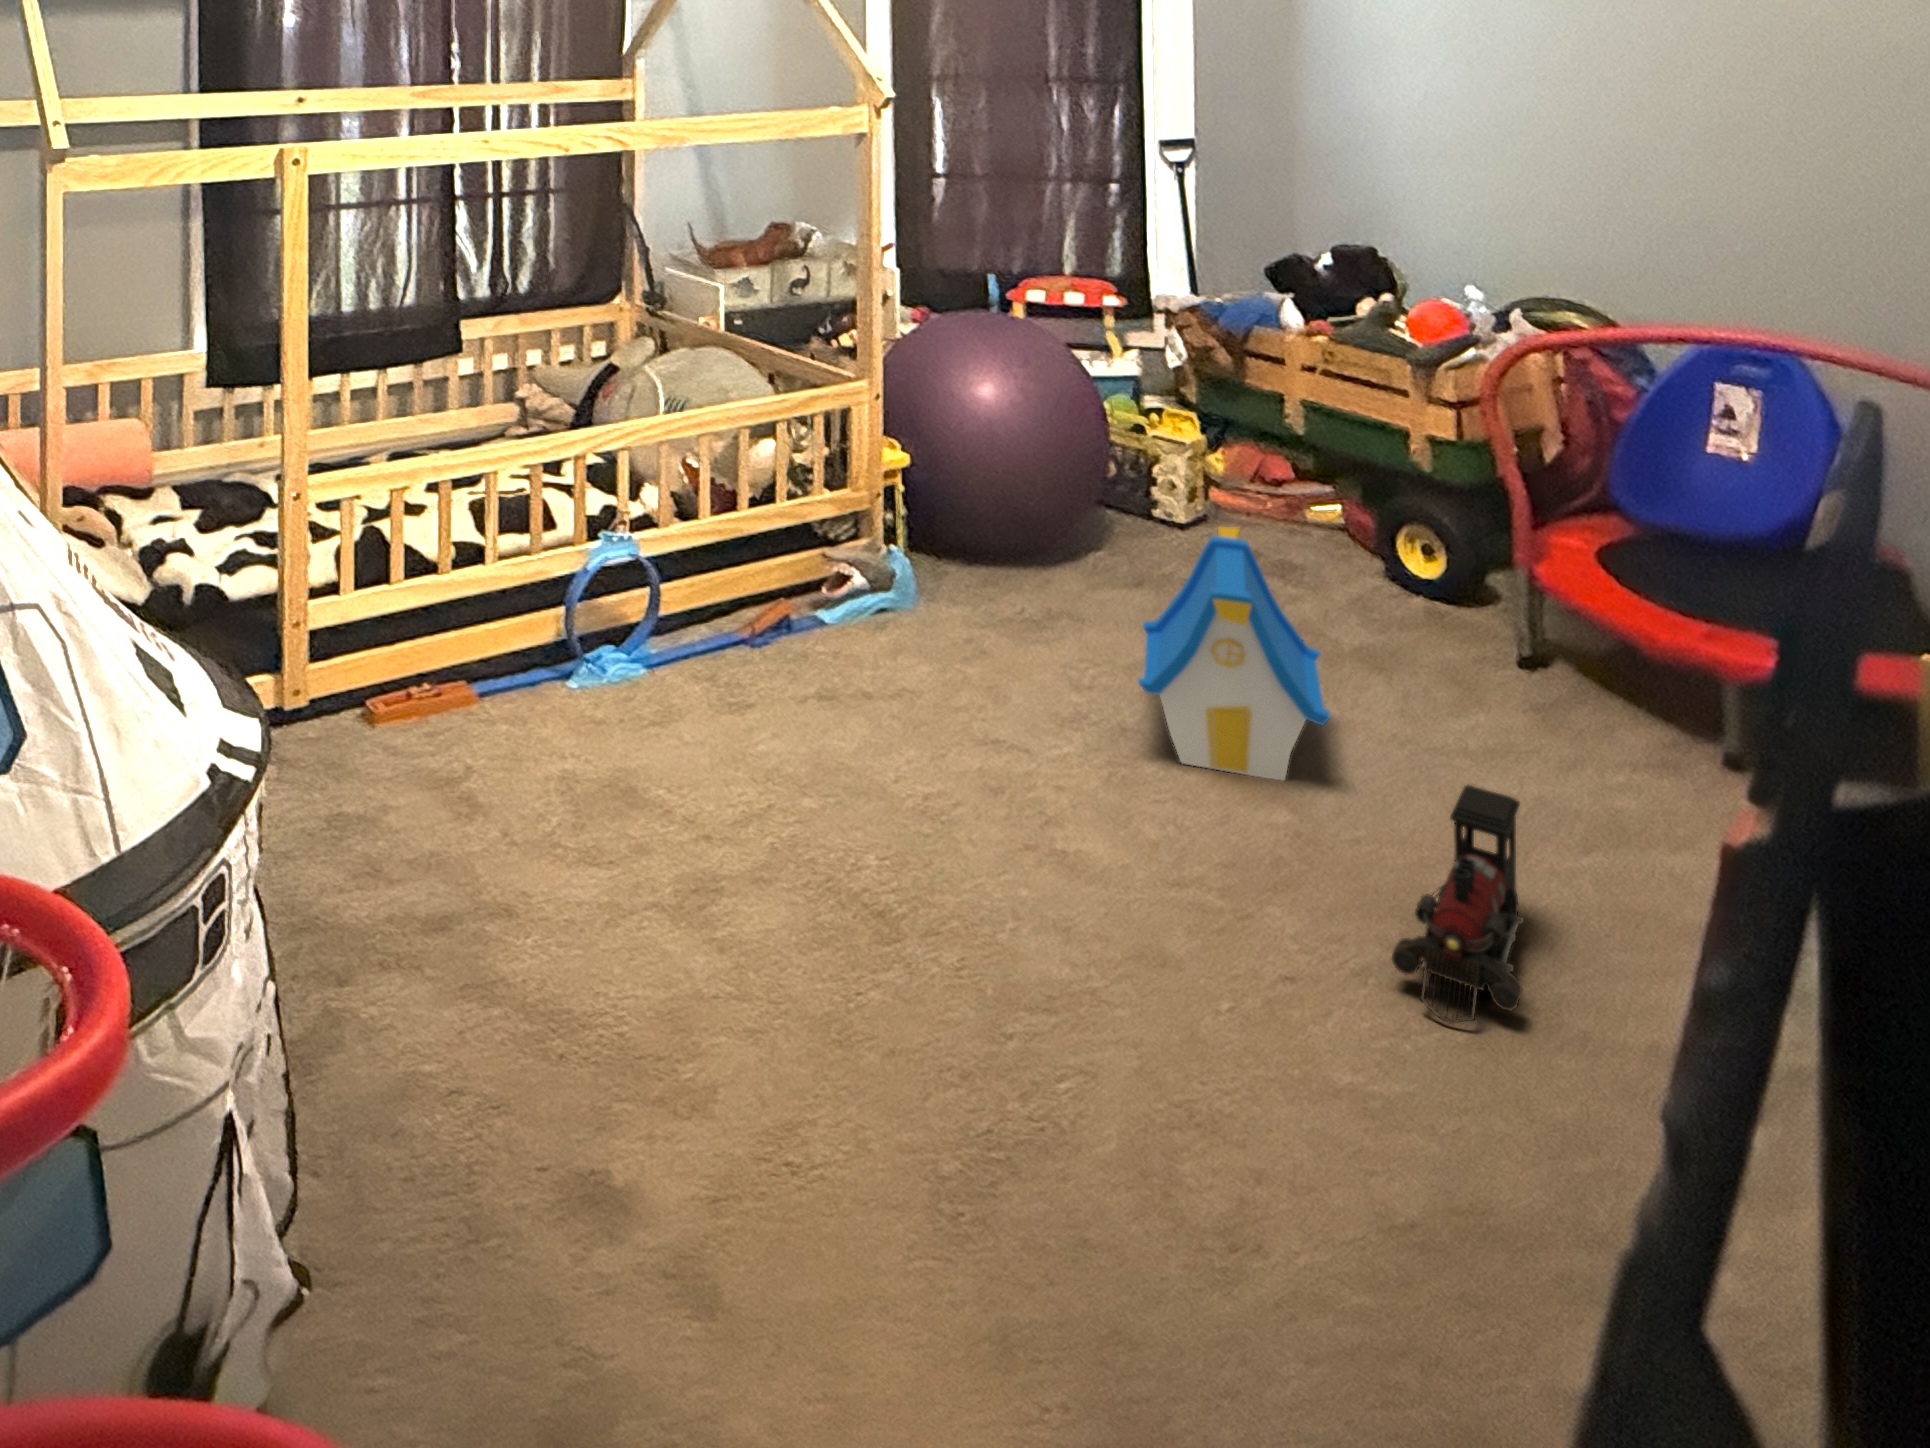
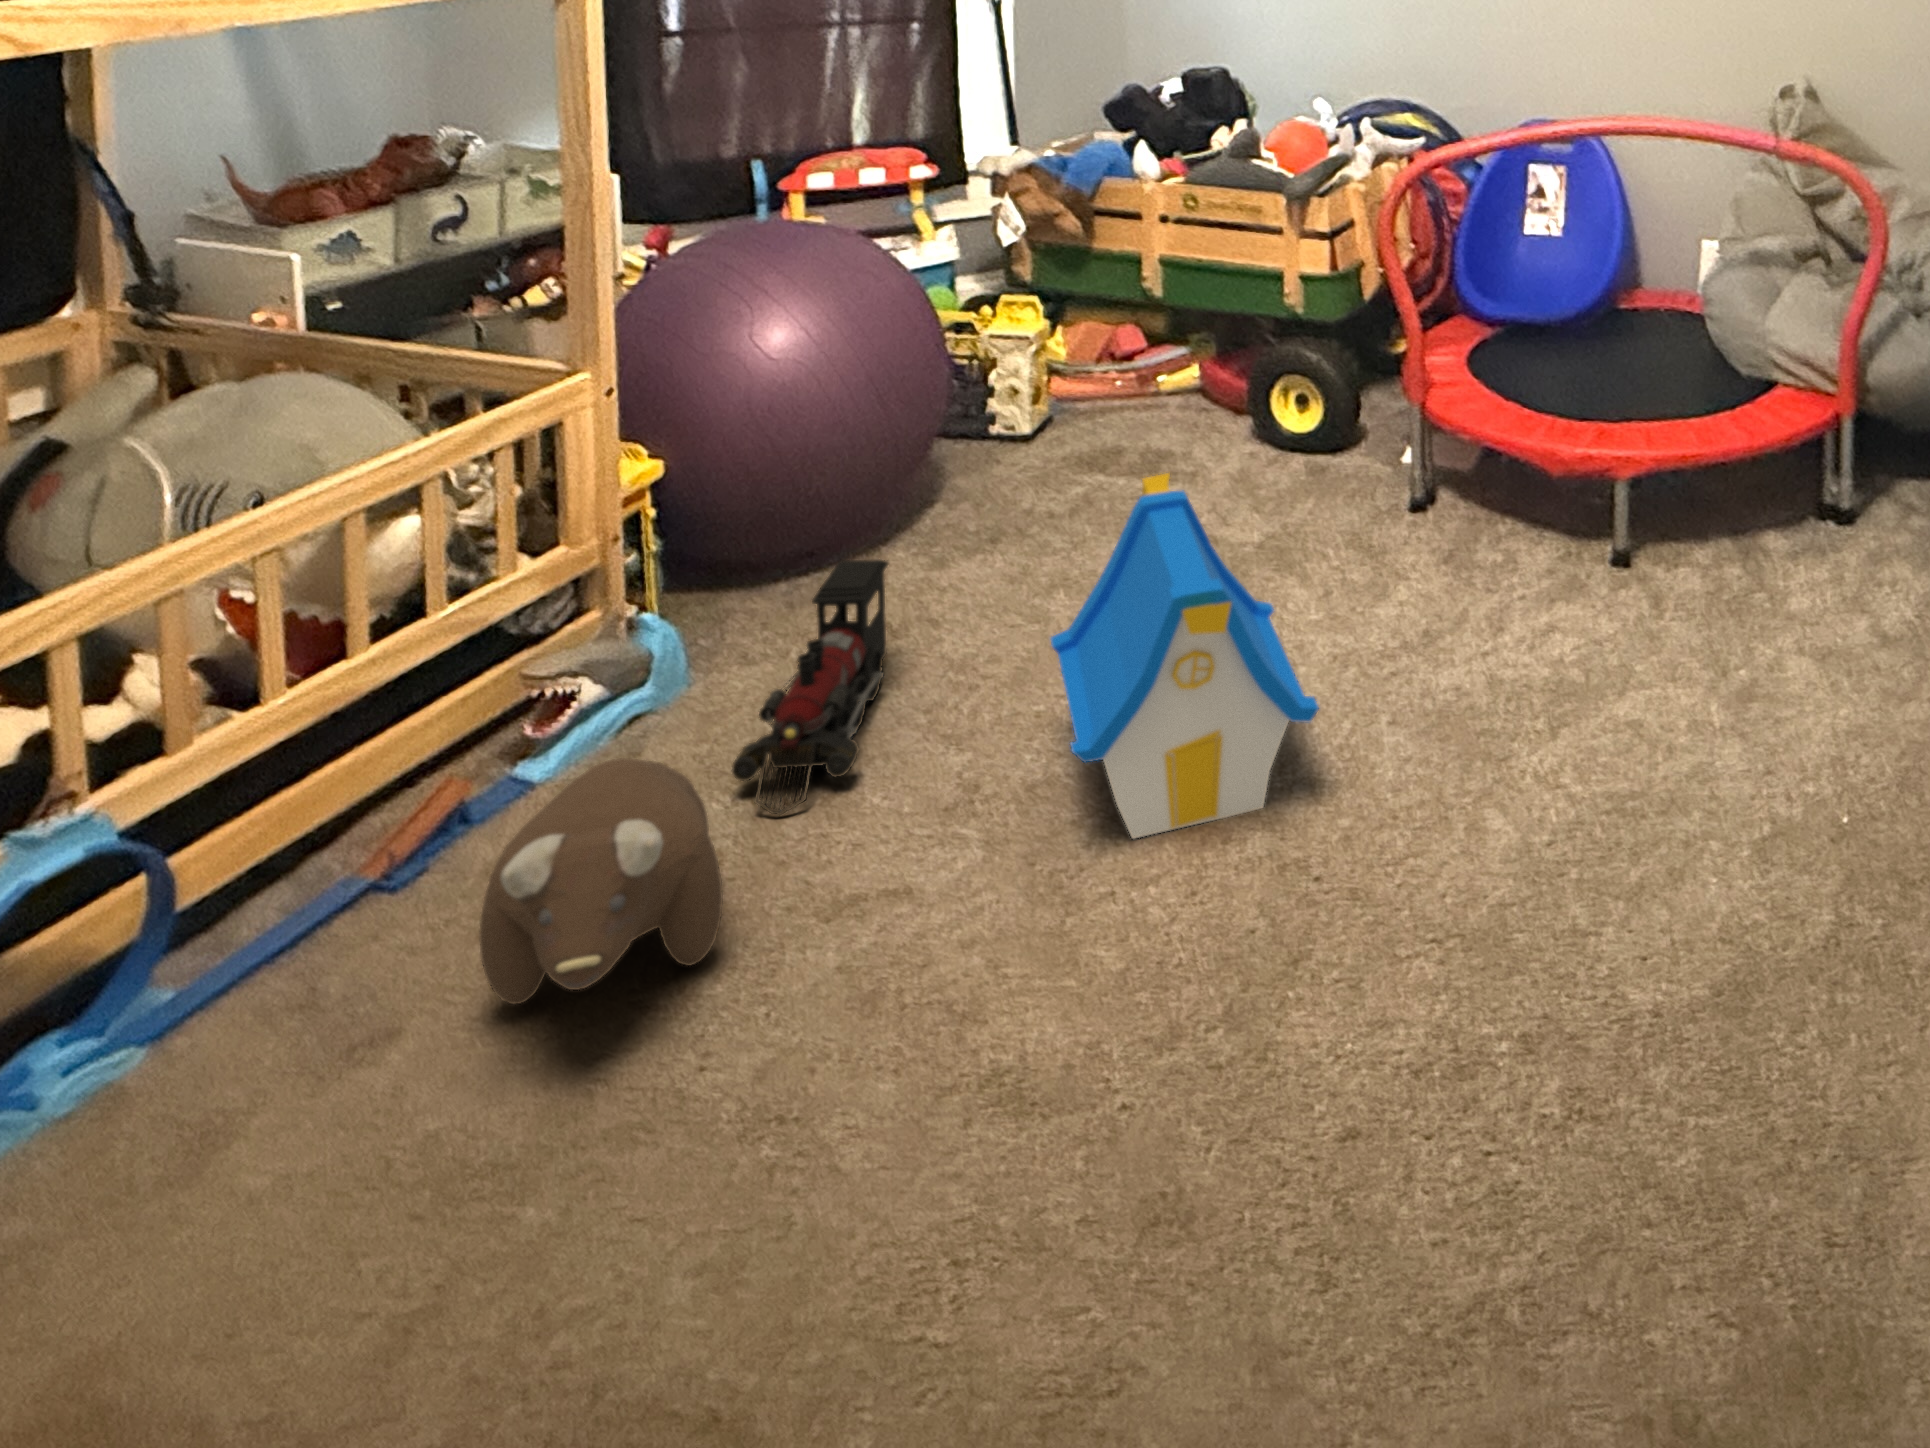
plush toy: none [793,591,917,727] -> present [479,758,723,1004]
toy train: present [1392,785,1523,1023] -> present [732,559,888,814]

